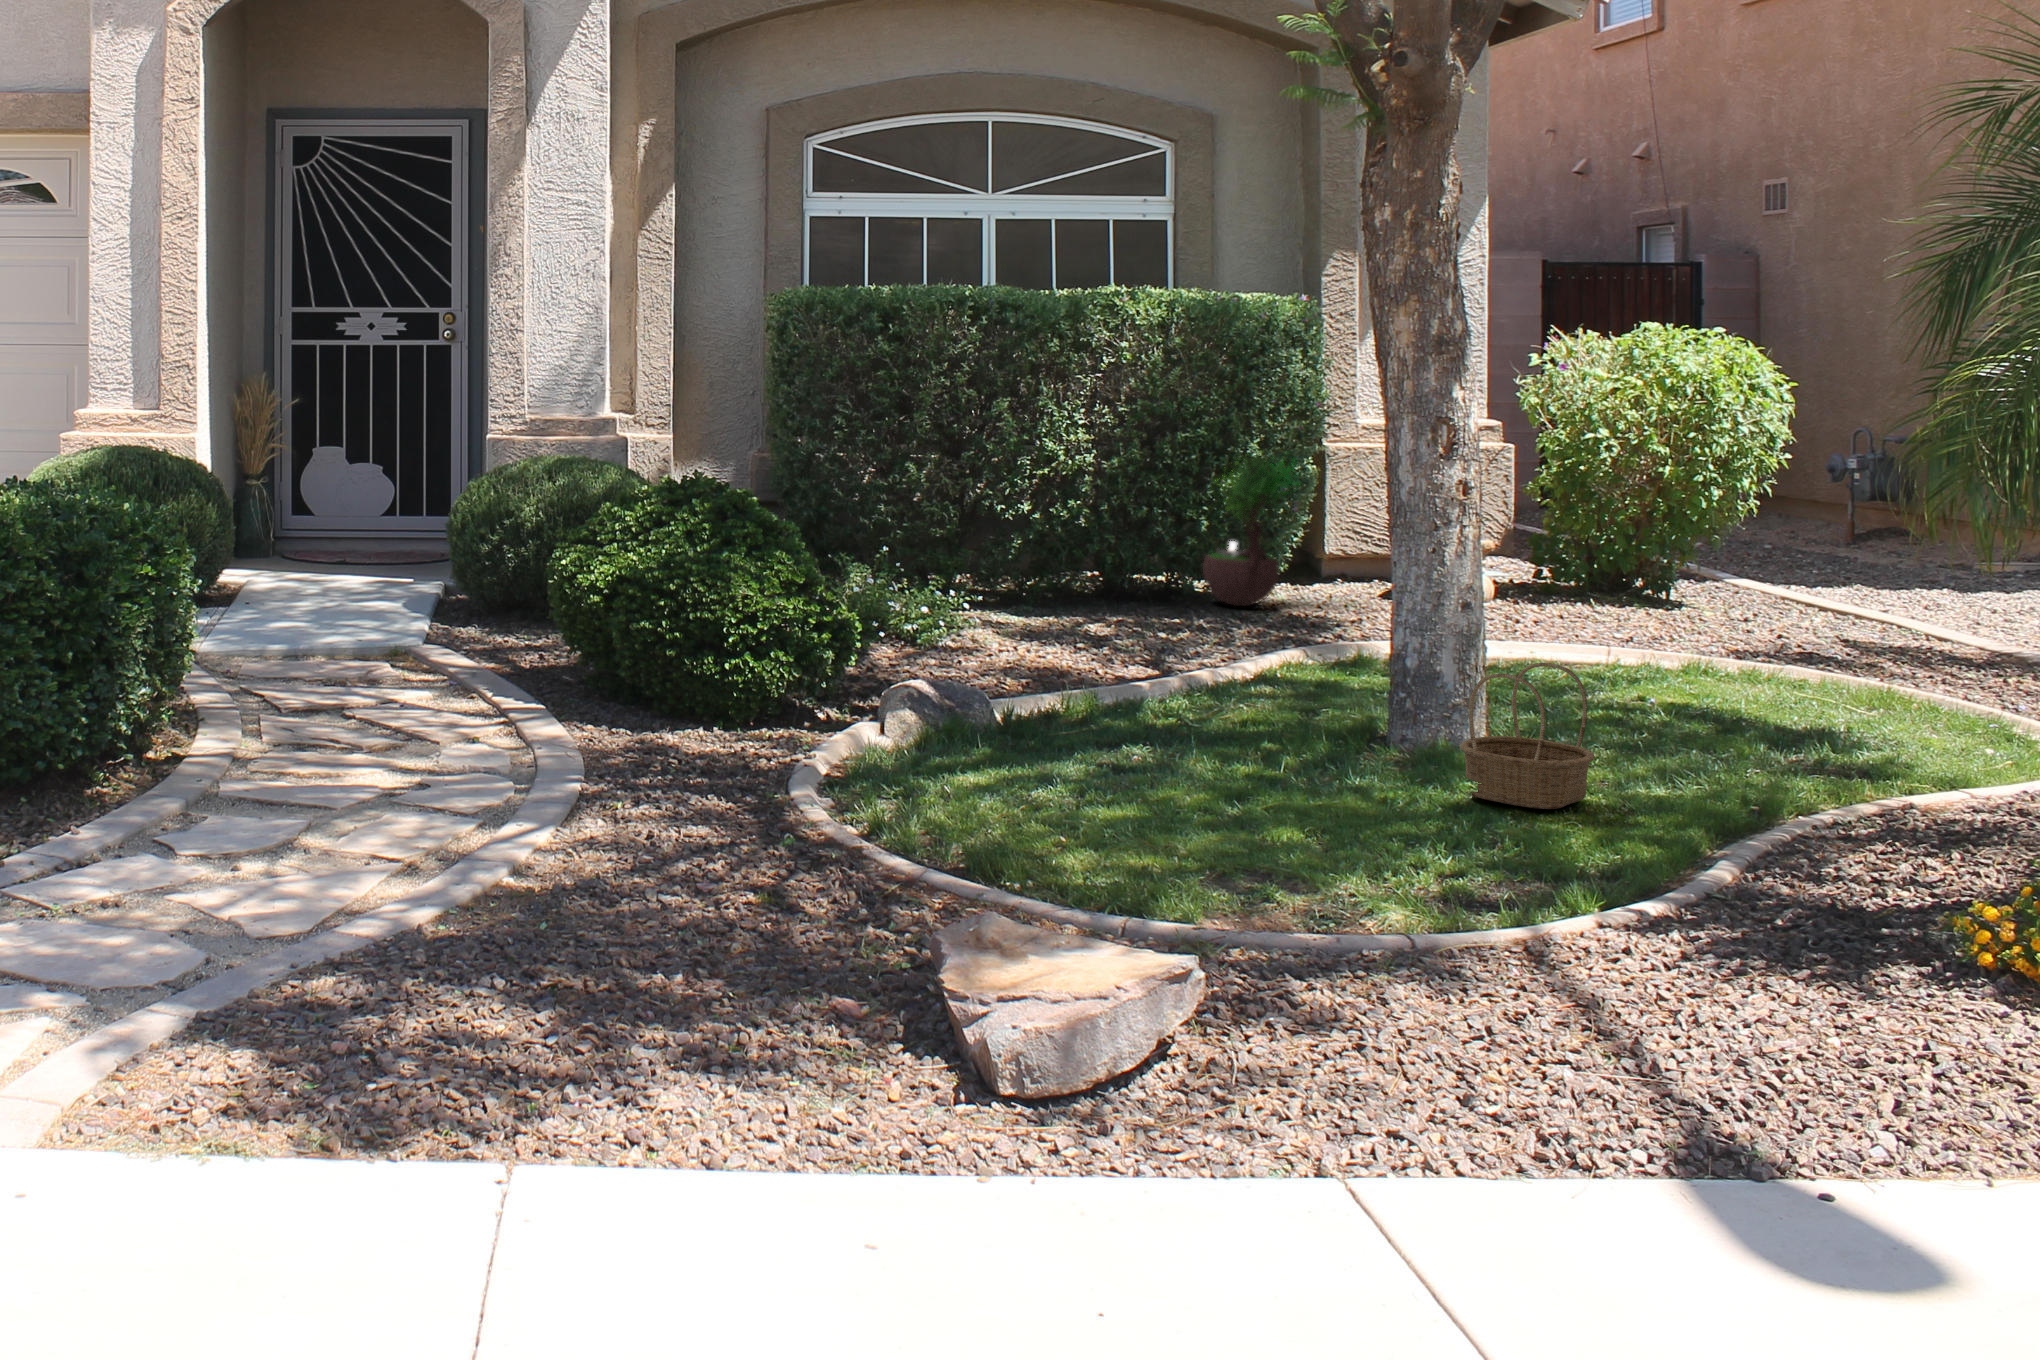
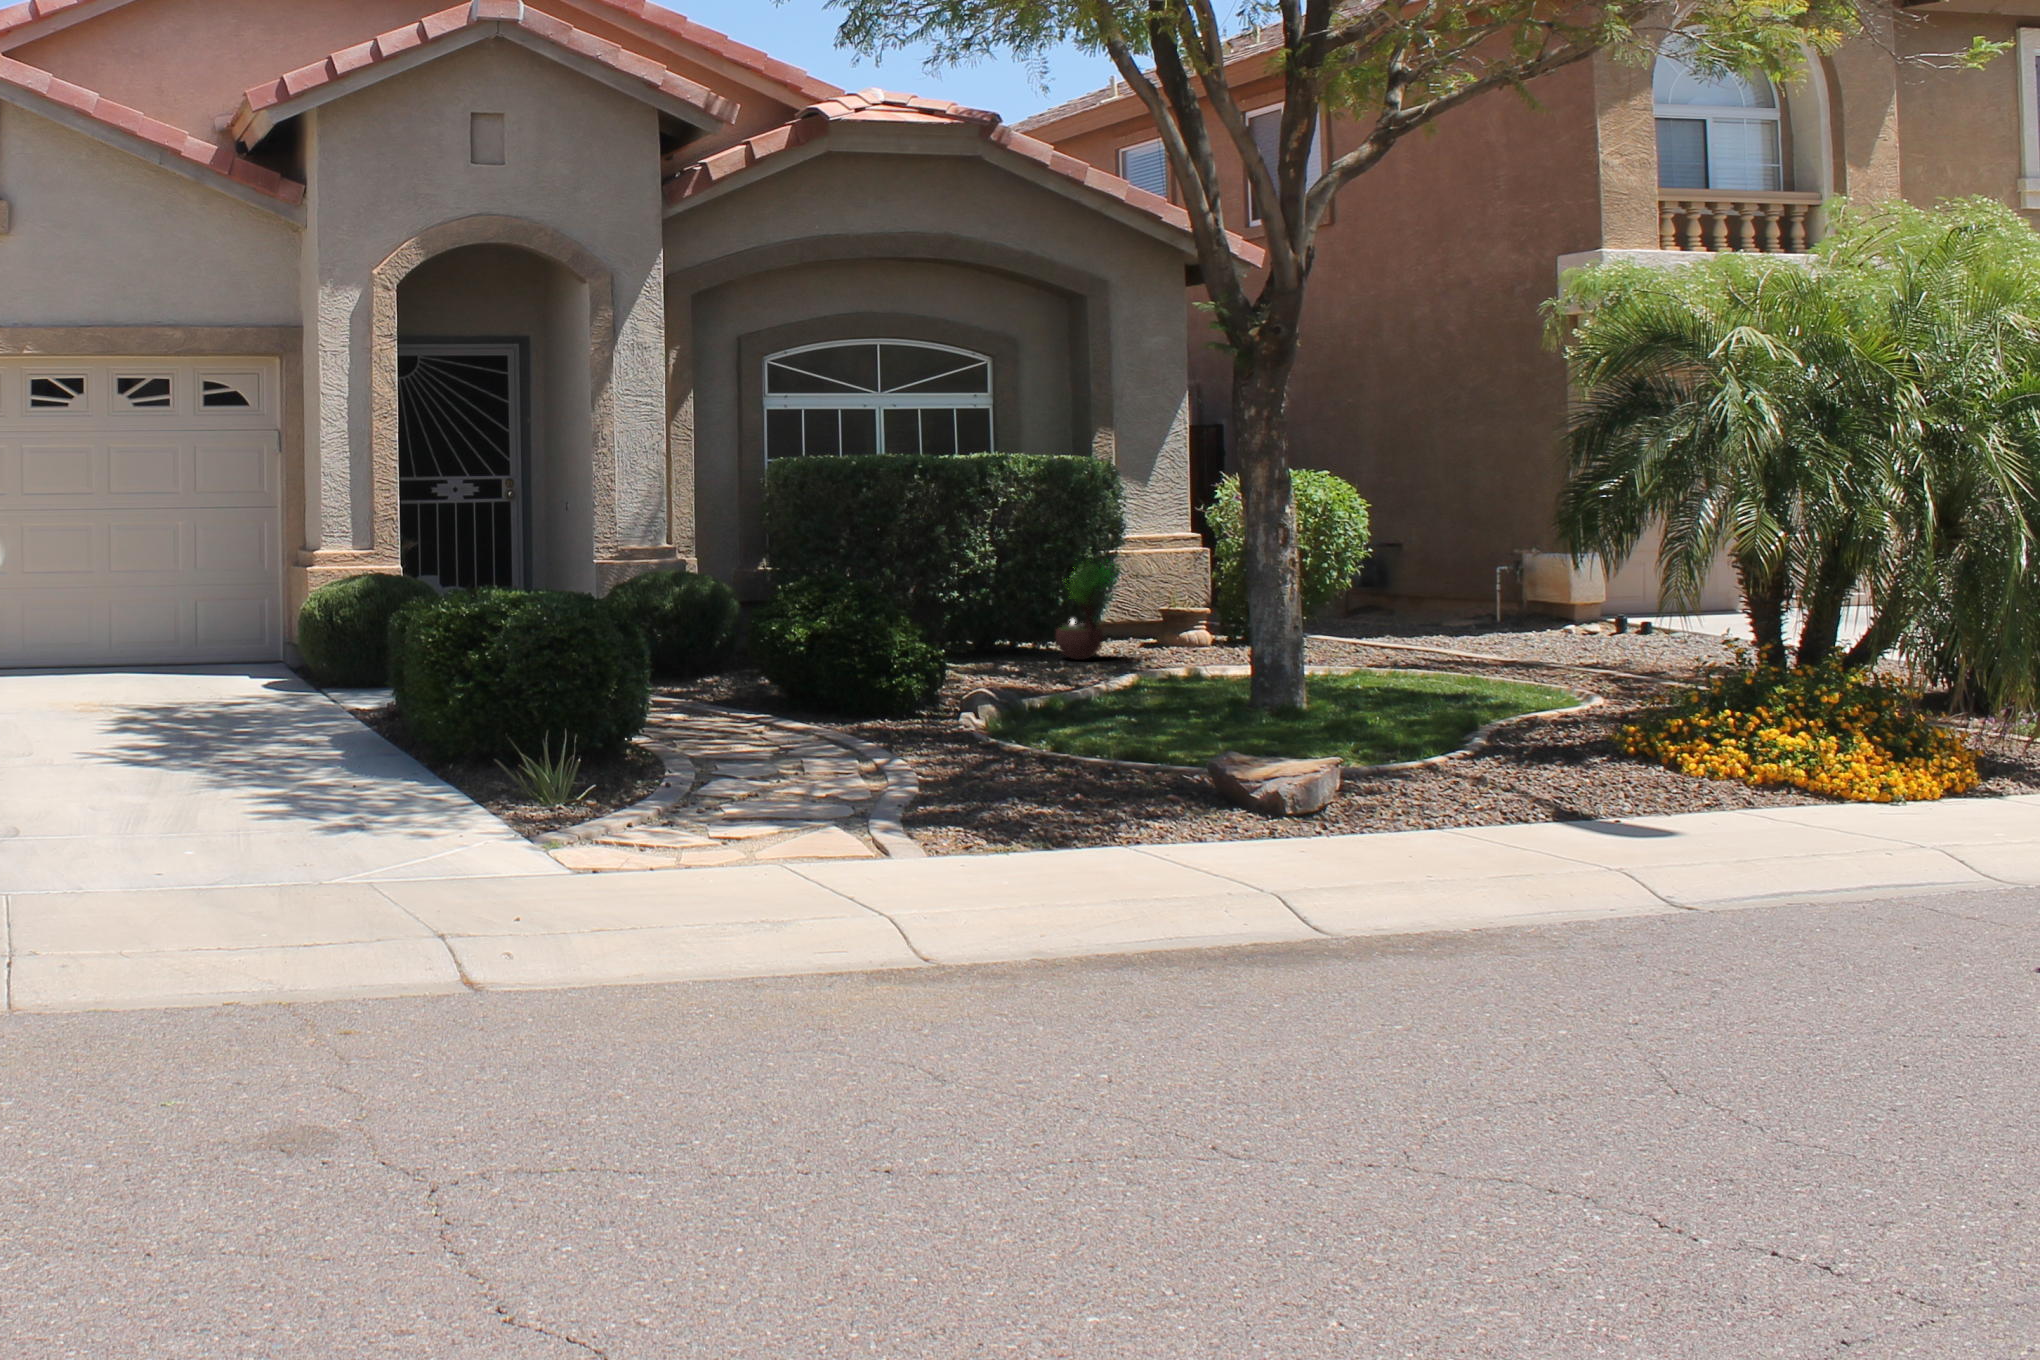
basket: present [1460,663,1595,809] -> none [1296,654,1363,727]

